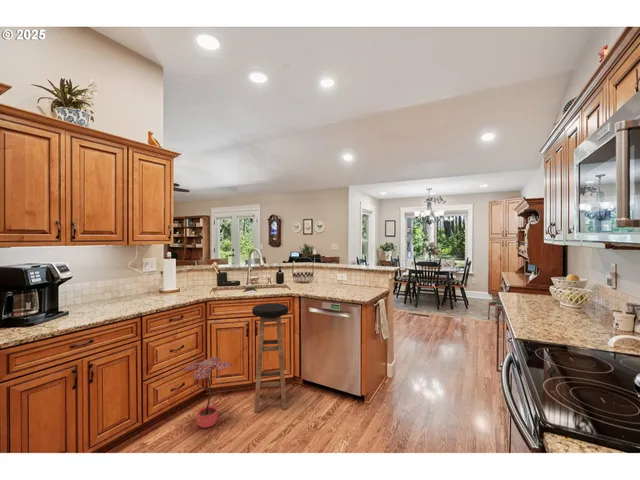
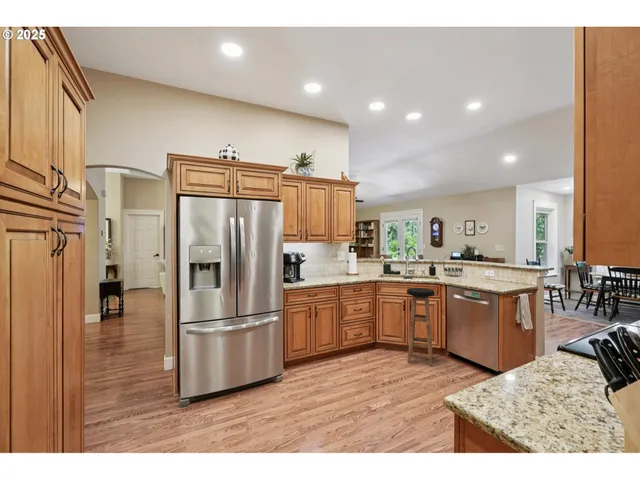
potted plant: present [183,357,232,428] -> none [361,320,392,362]

